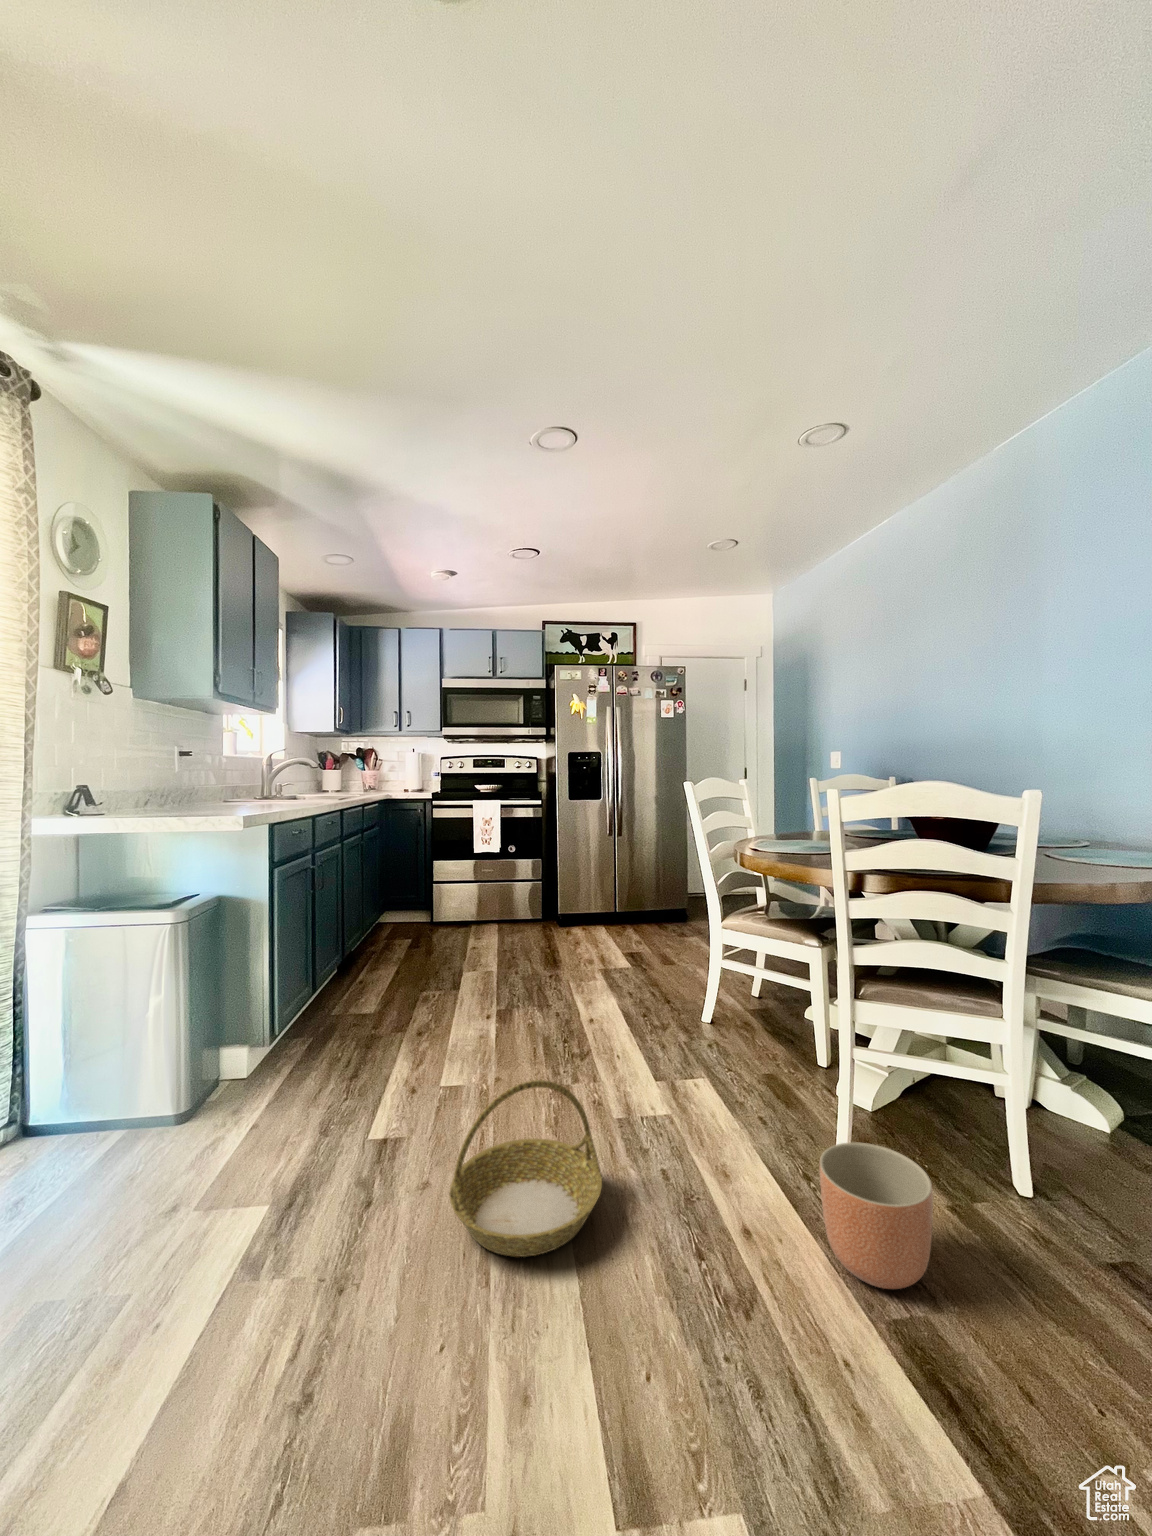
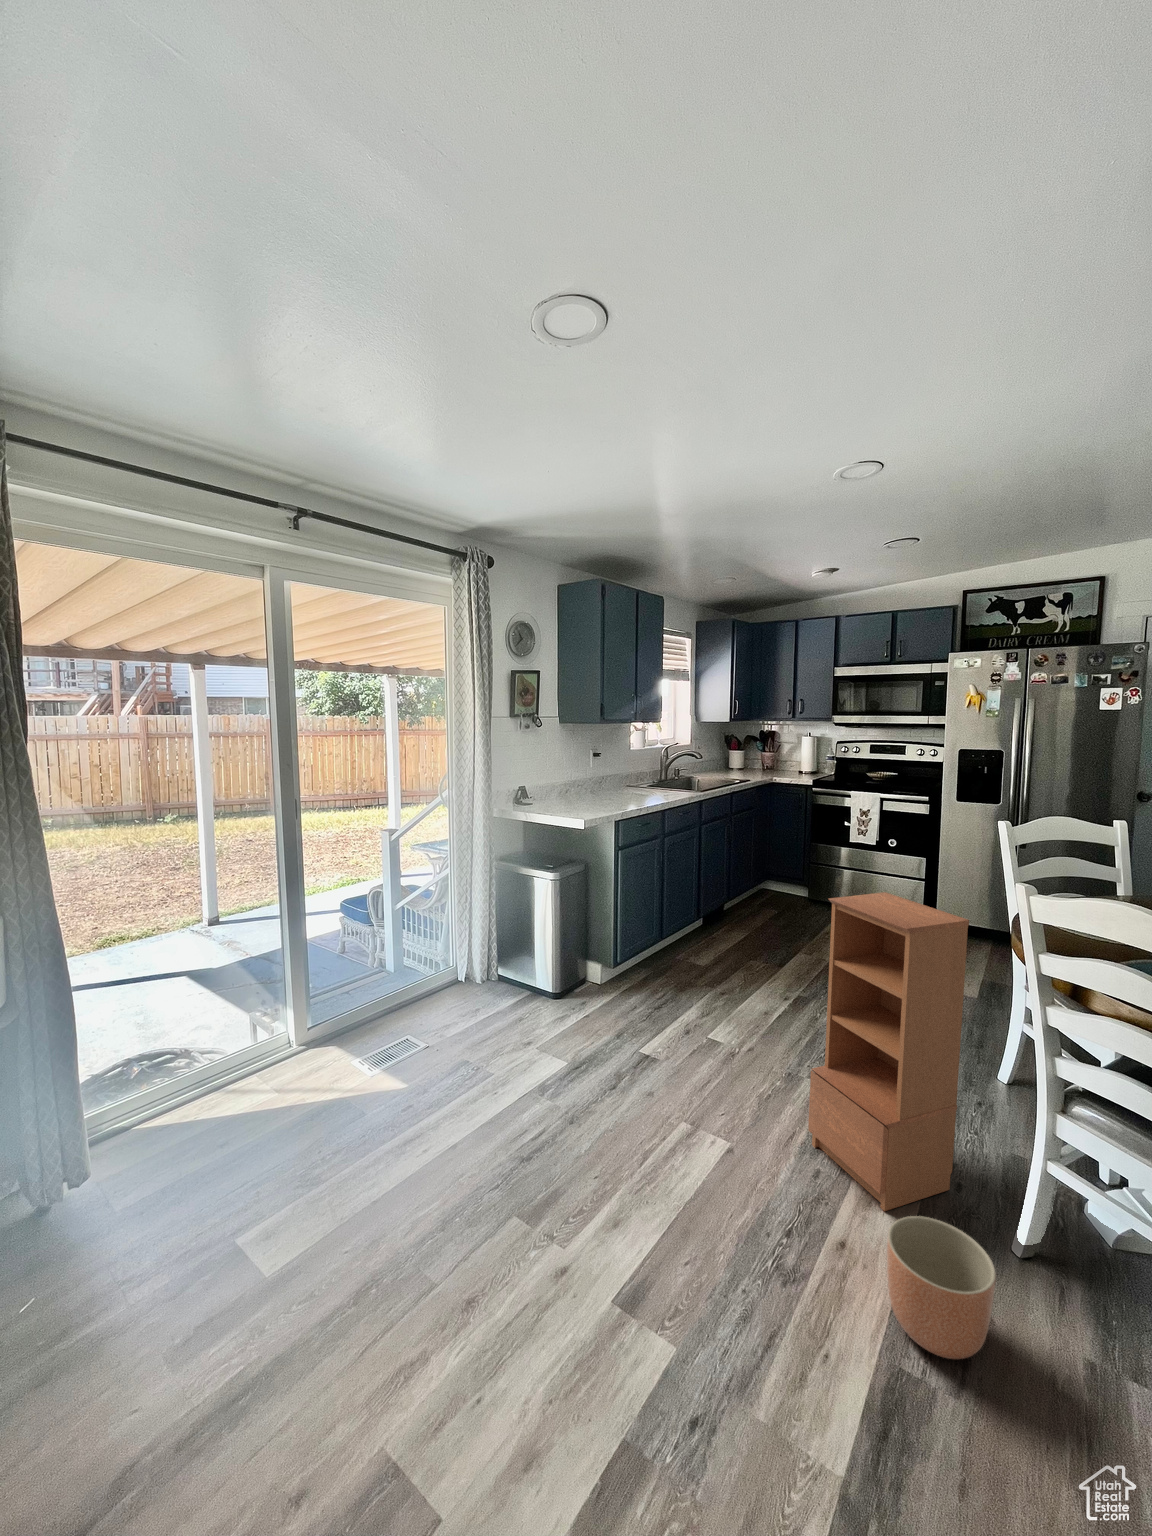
bookcase: none [628,842,761,1176] -> present [808,892,969,1211]
basket: present [449,1080,602,1257] -> none [641,1052,753,1172]

